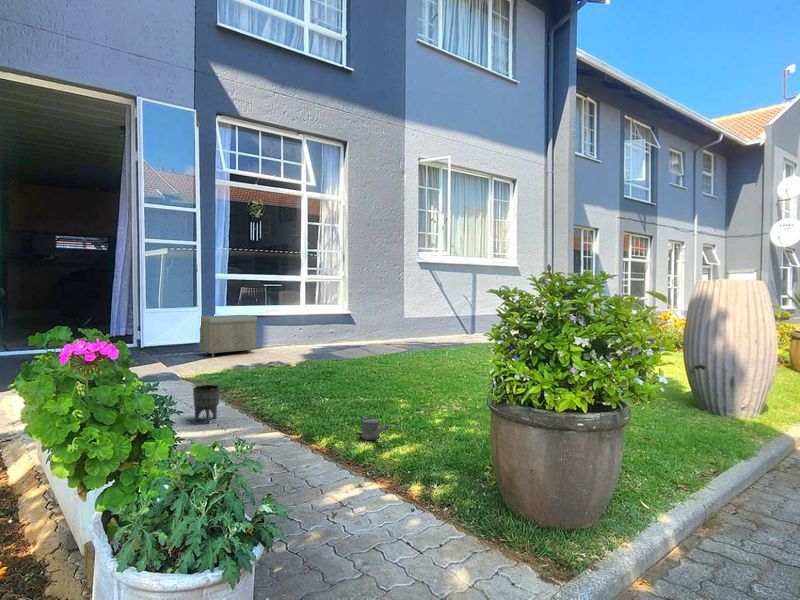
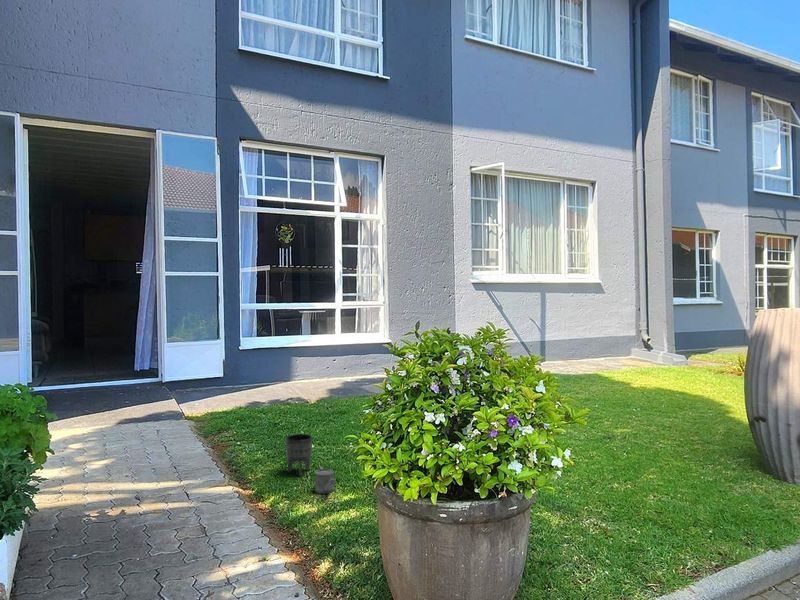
storage bench: present [199,315,257,356] -> none [225,346,282,390]
planter: present [193,385,220,423] -> present [286,434,312,476]

